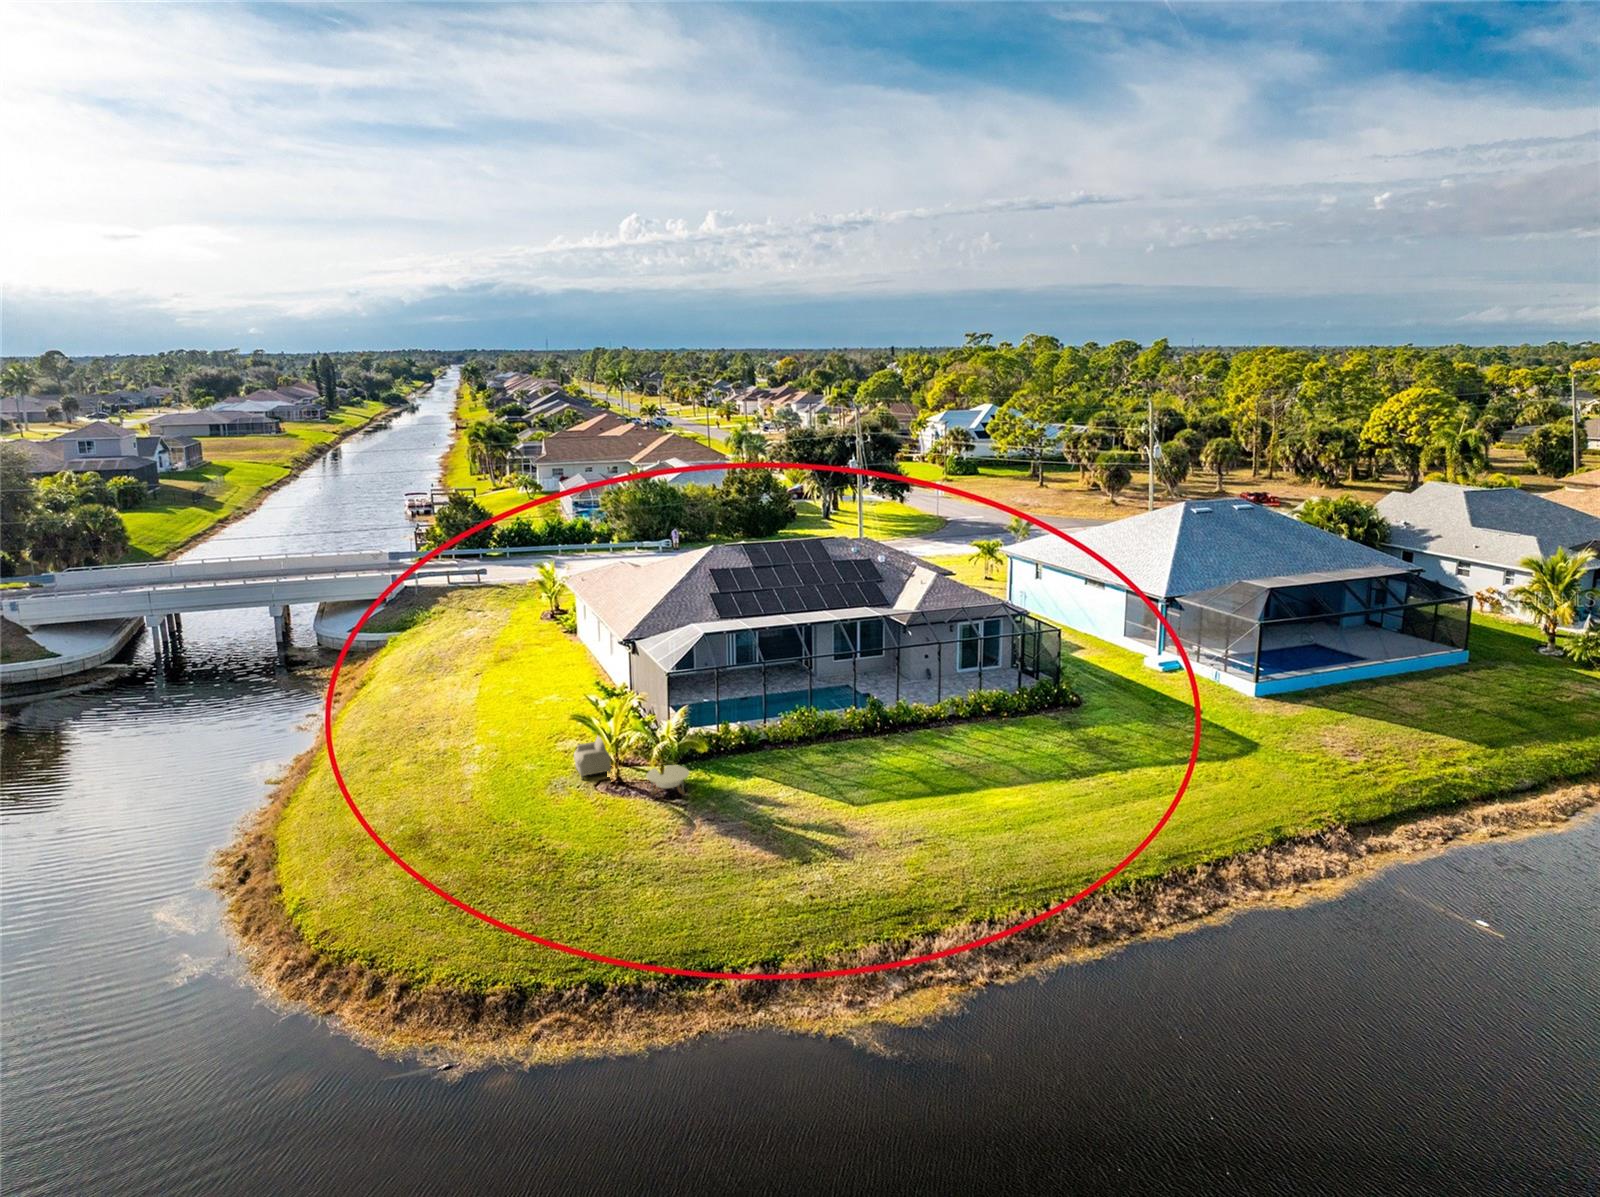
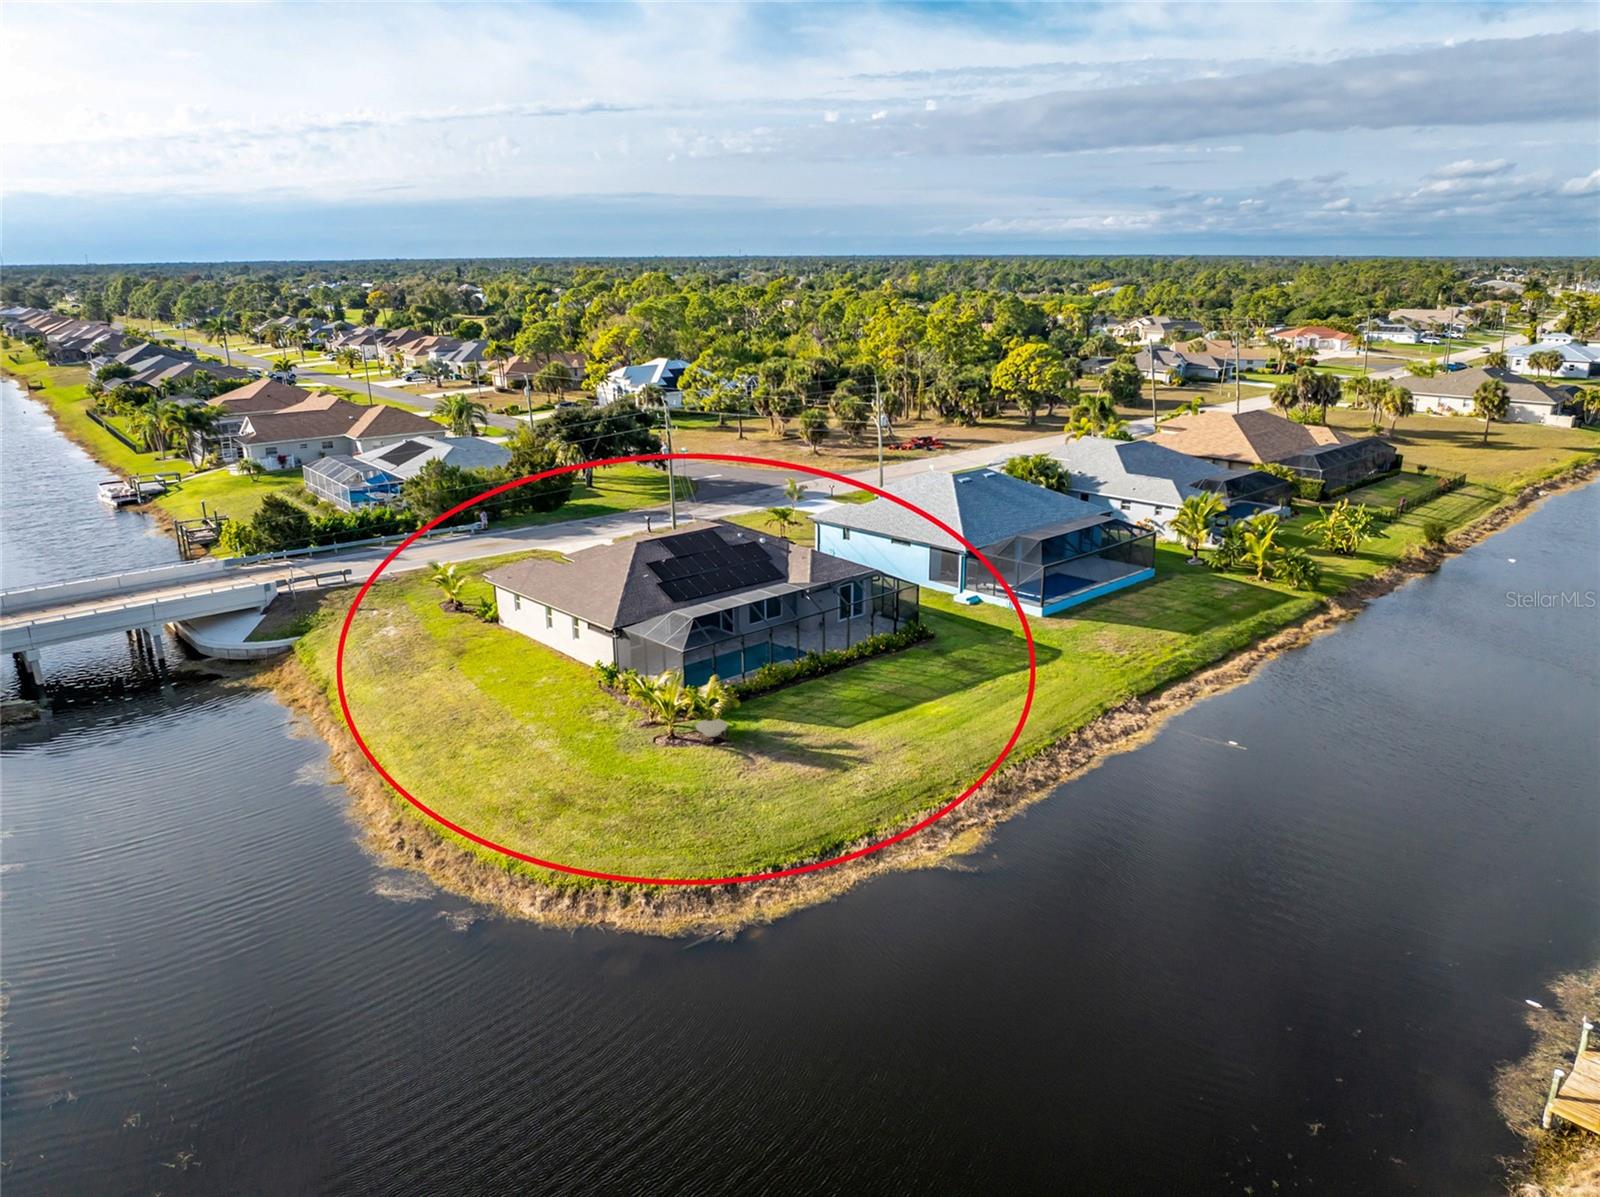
chair: present [574,736,611,779] -> none [626,697,659,740]

